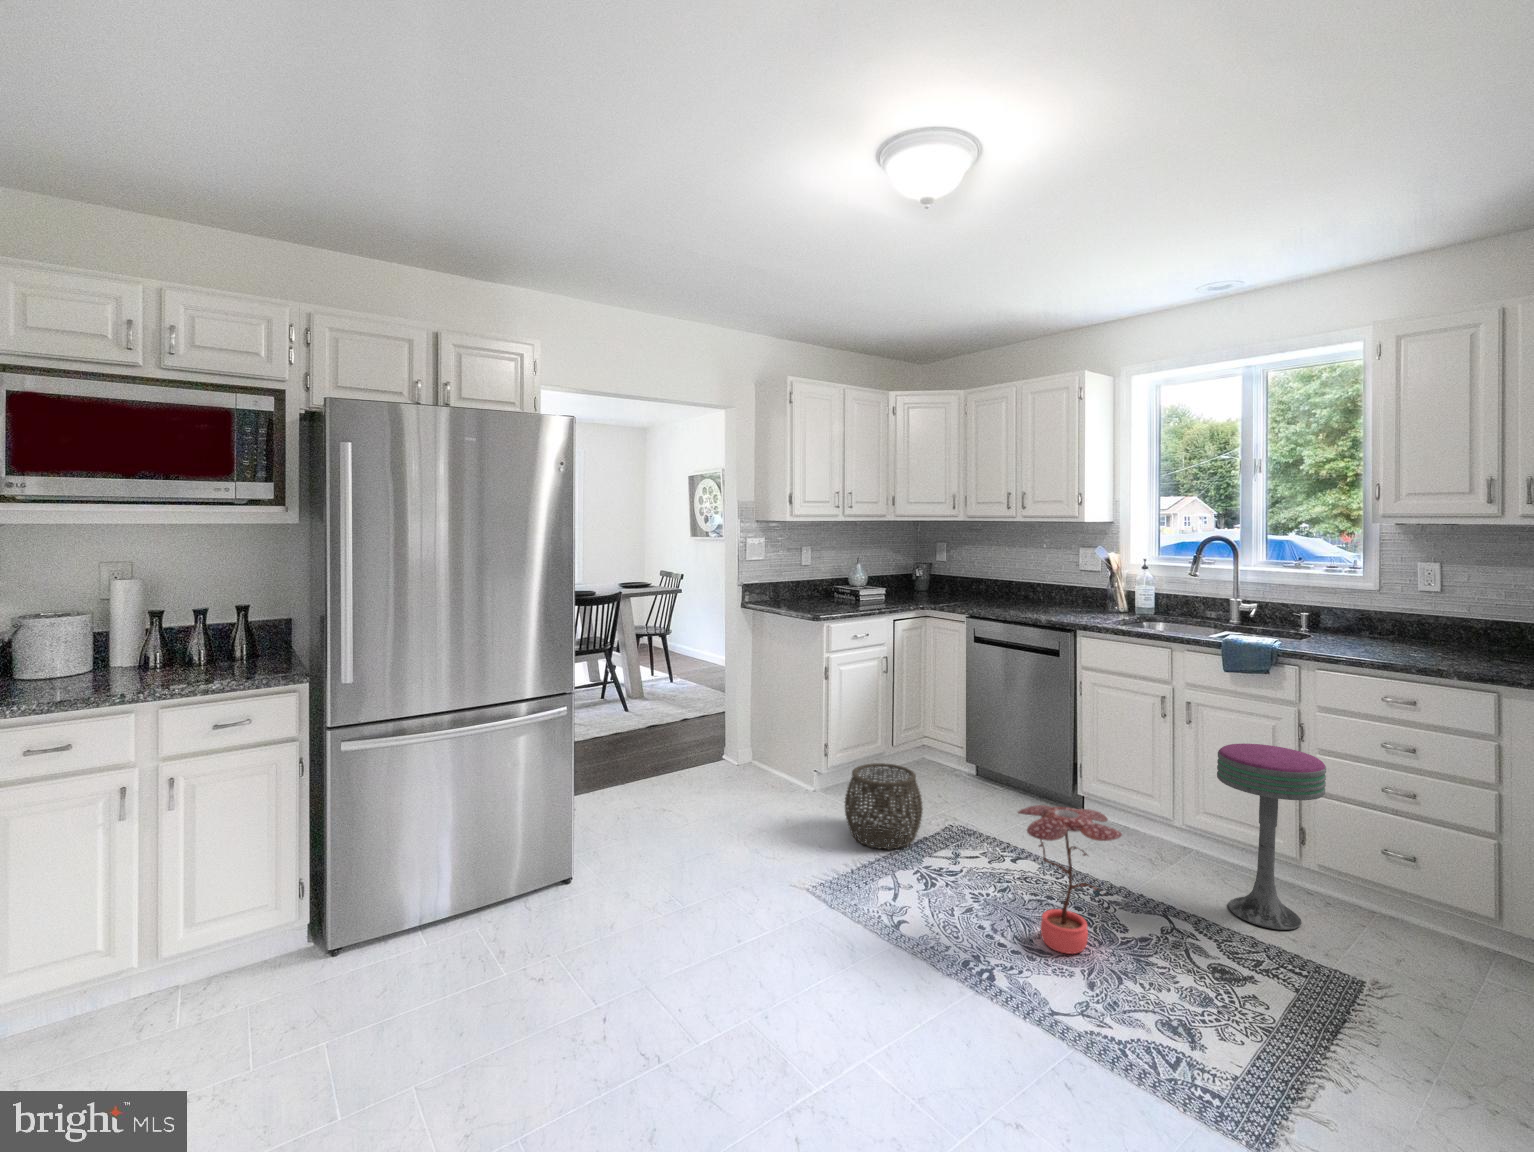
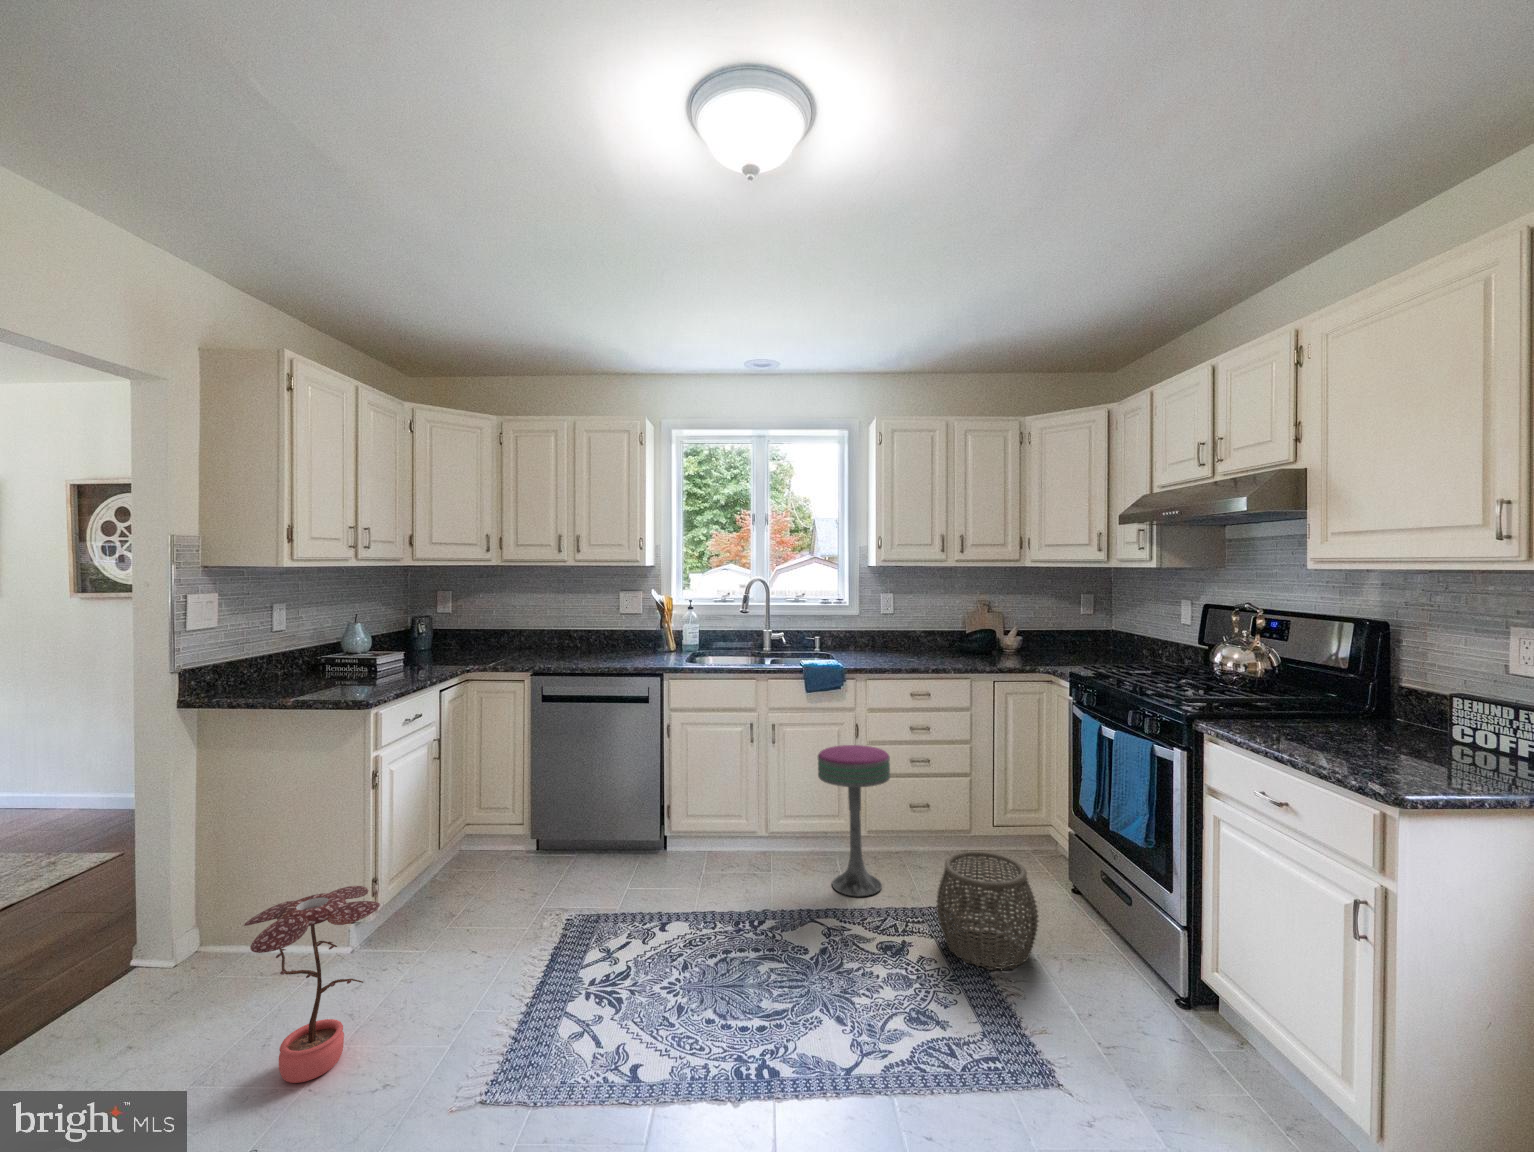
woven basket: present [845,763,923,849] -> present [936,852,1039,970]
potted plant: present [1018,805,1122,954] -> present [244,886,380,1083]

